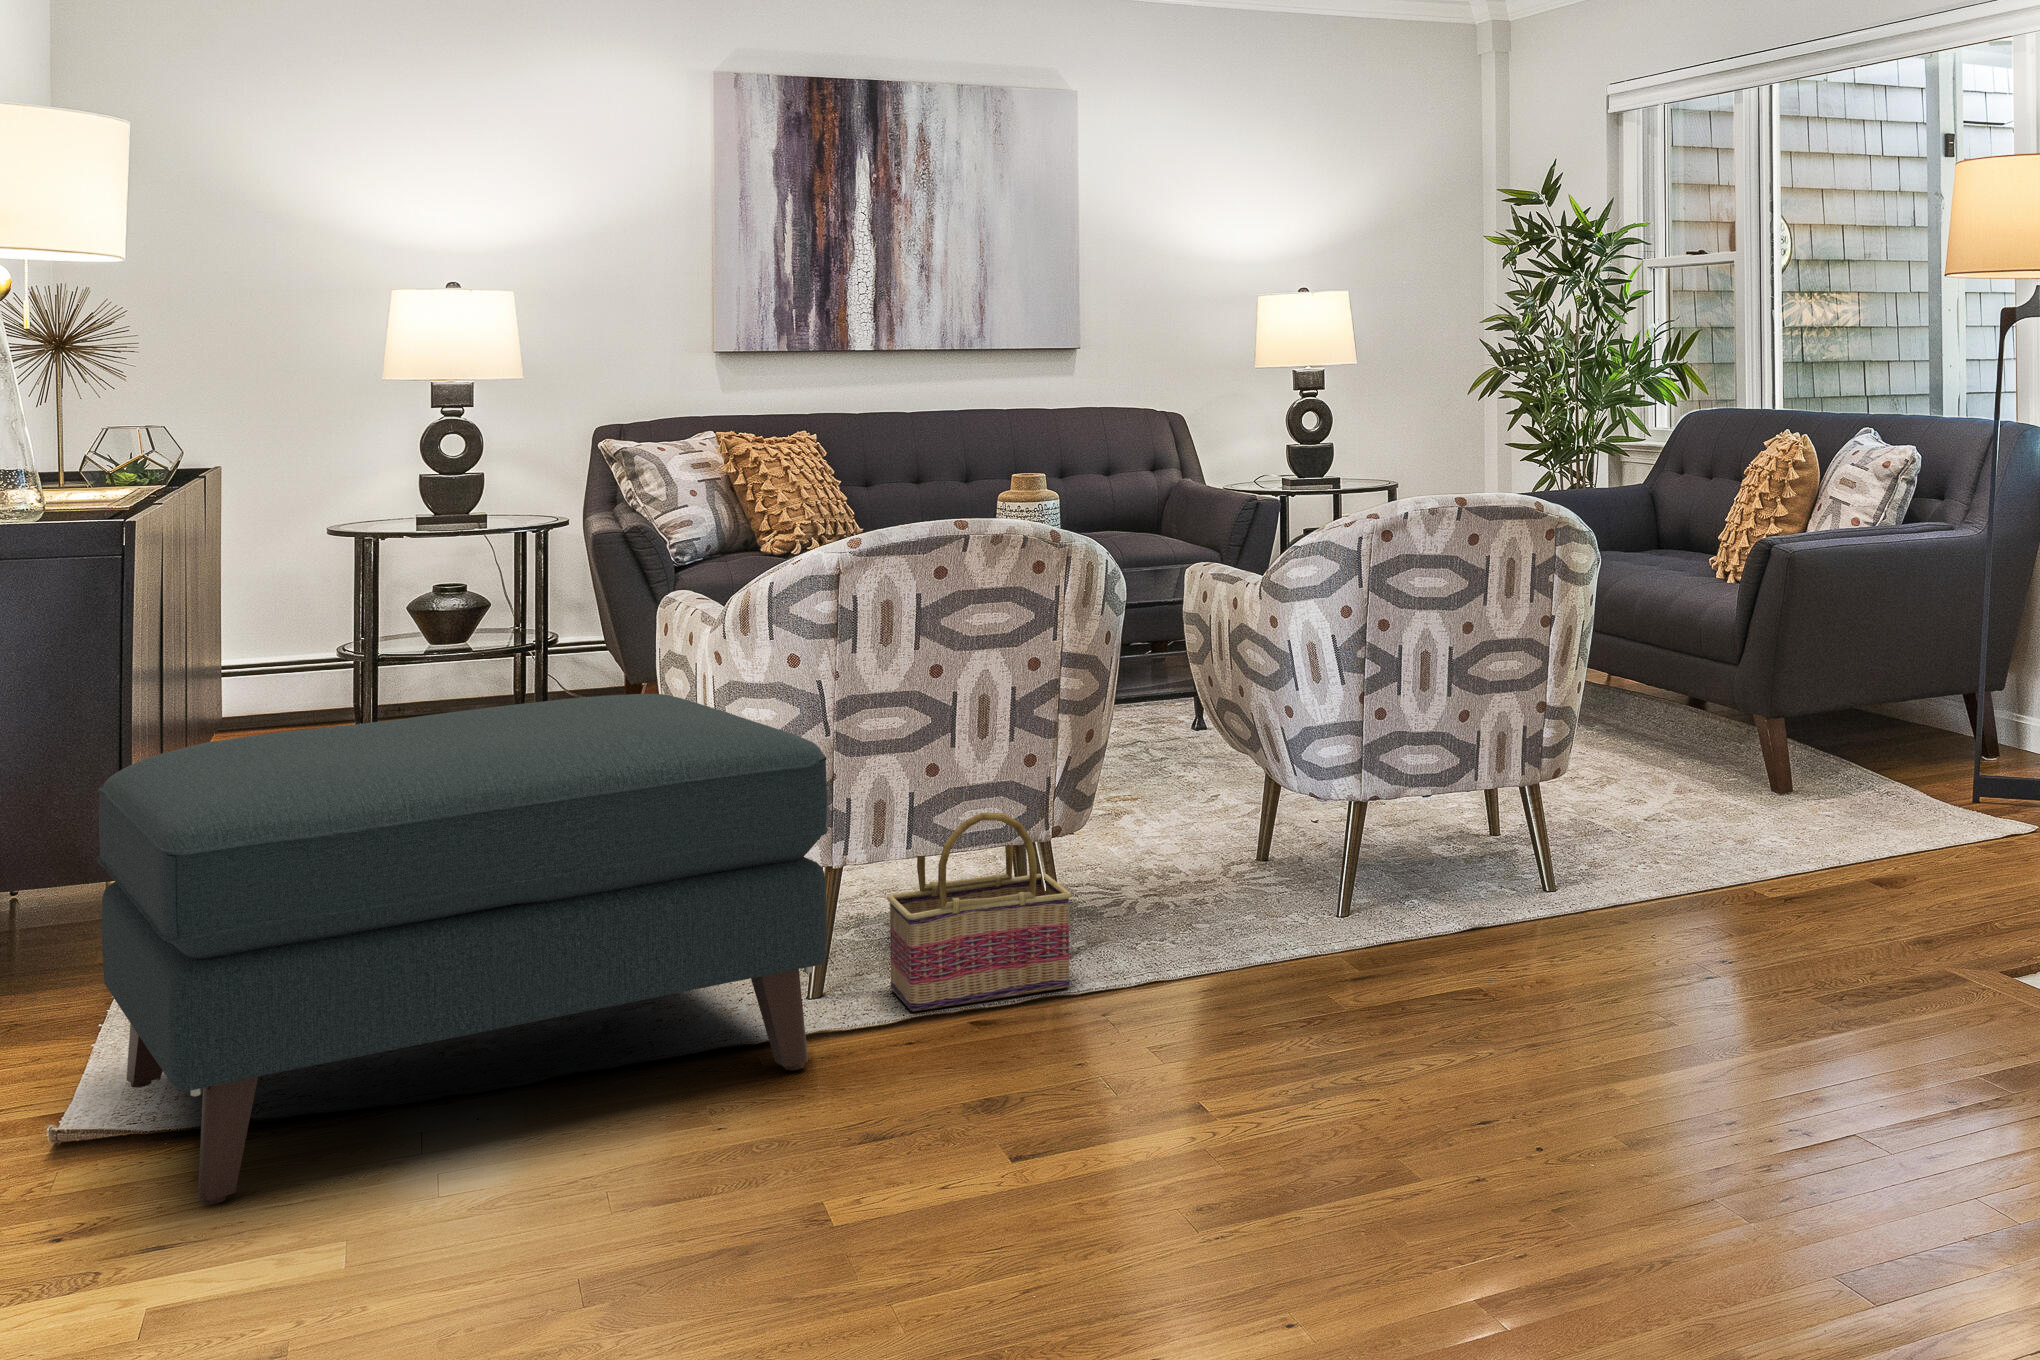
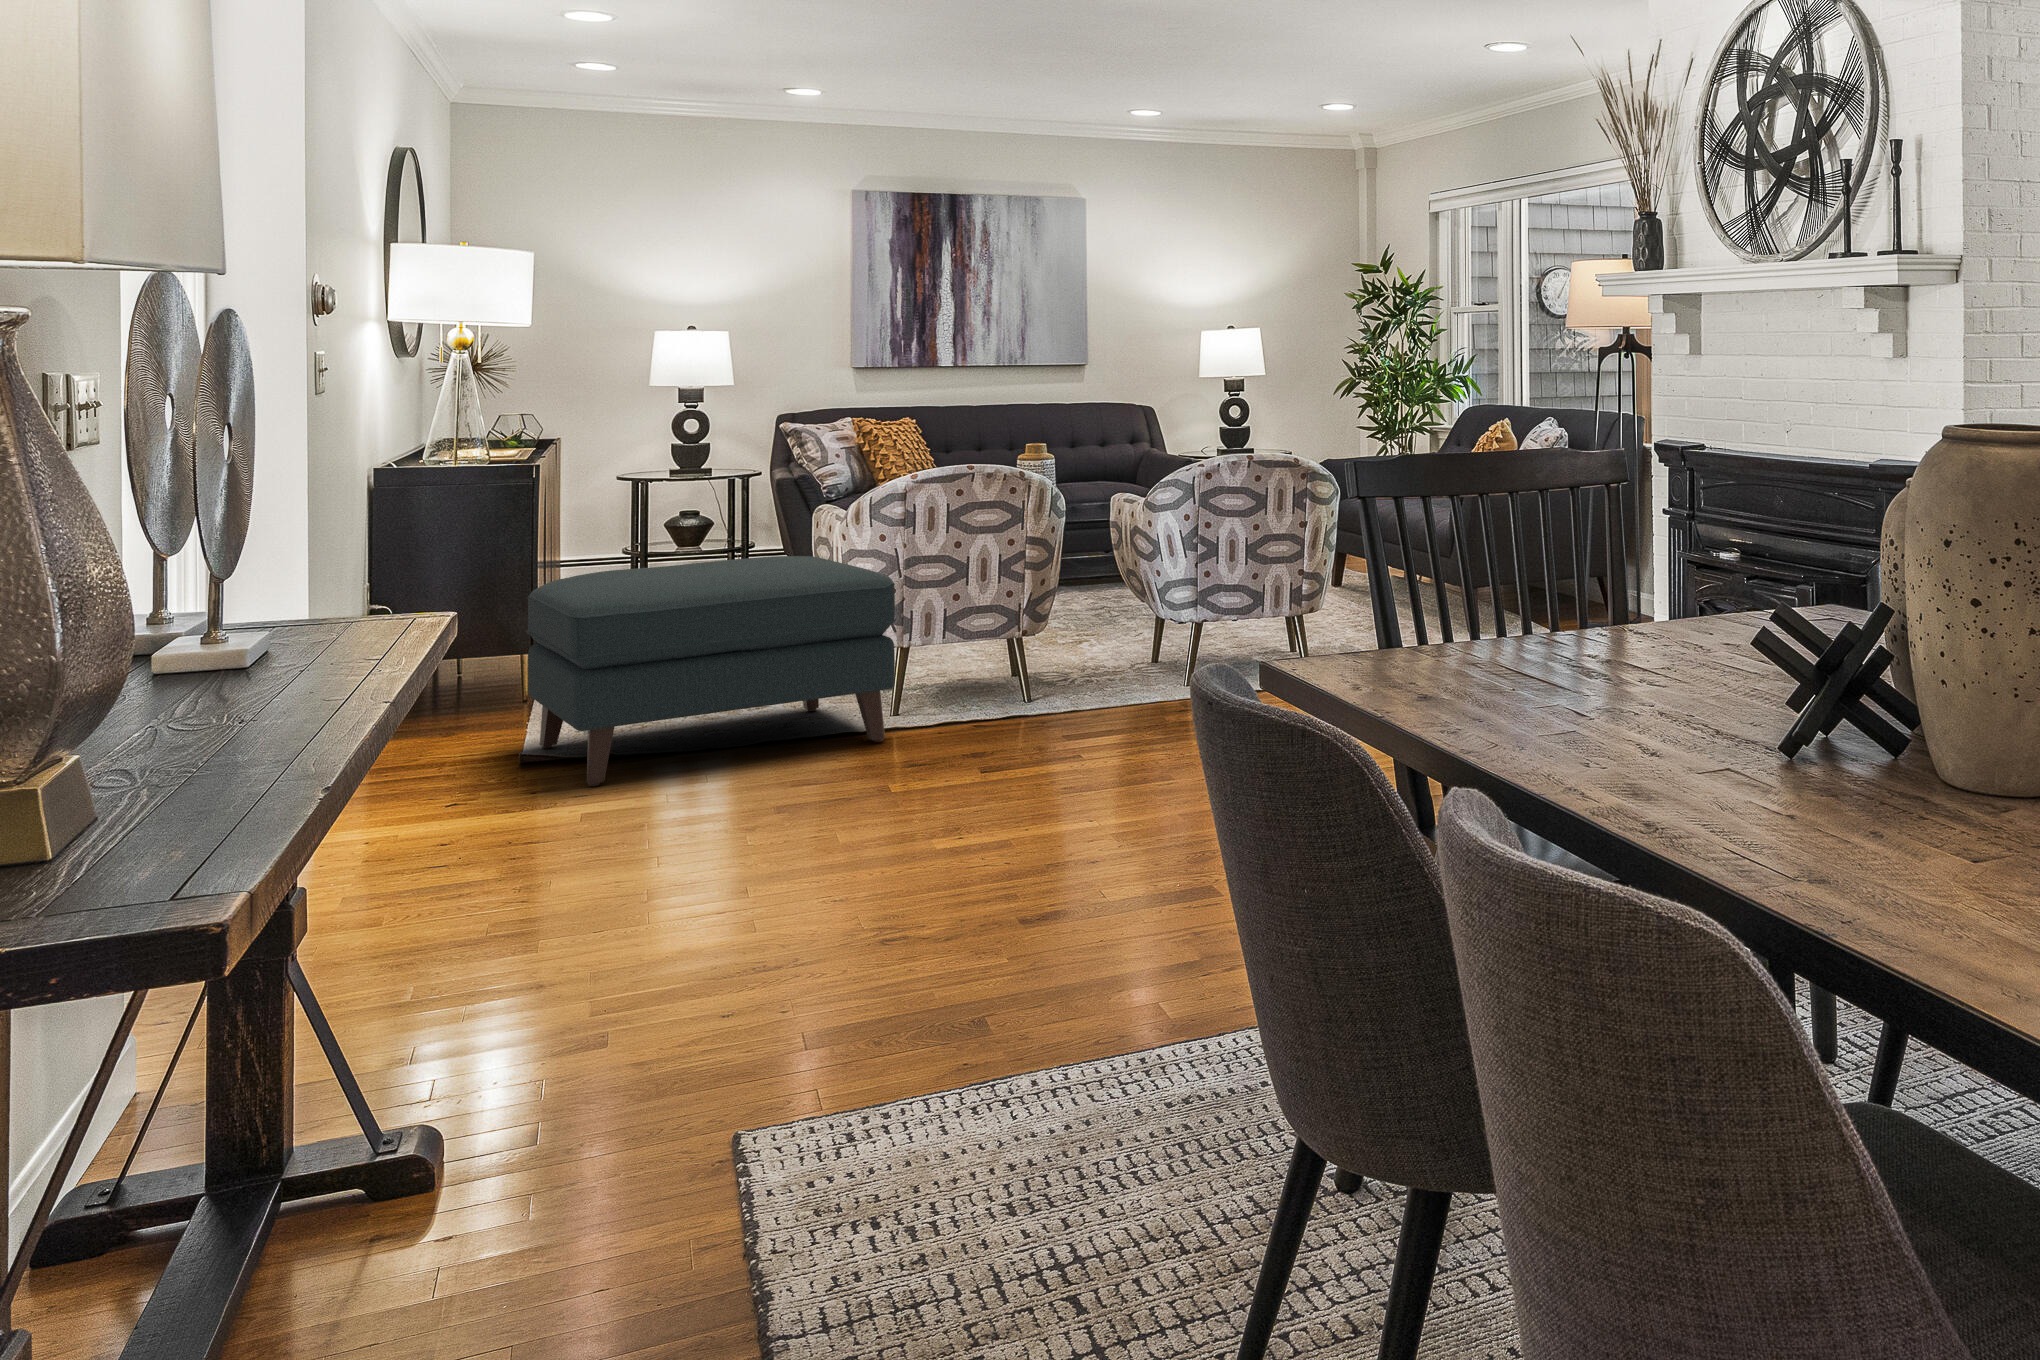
basket: present [887,813,1071,1011] -> none [931,612,1029,721]

